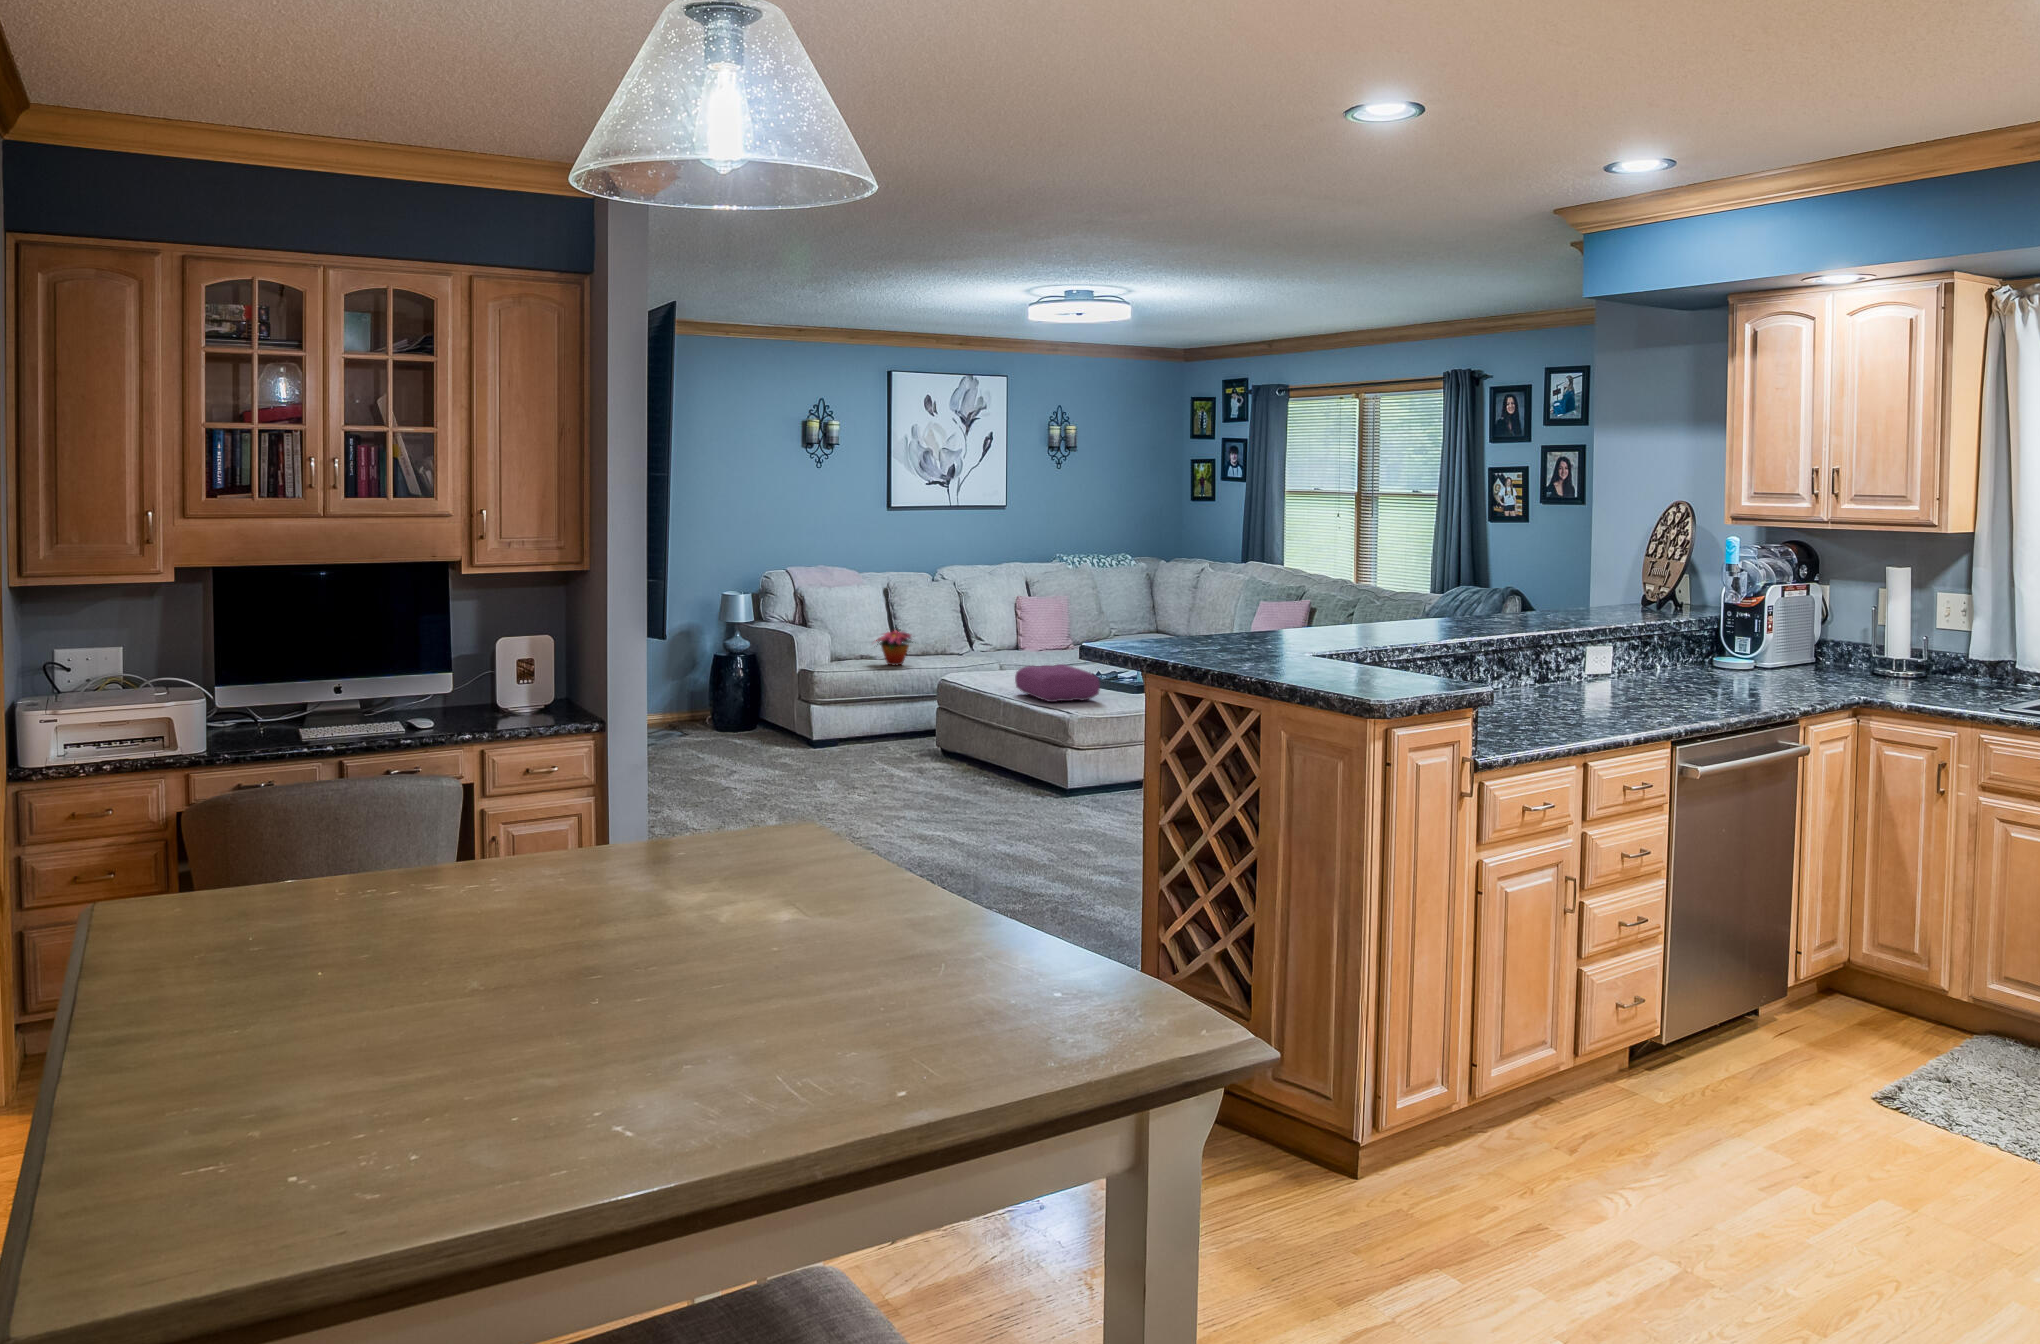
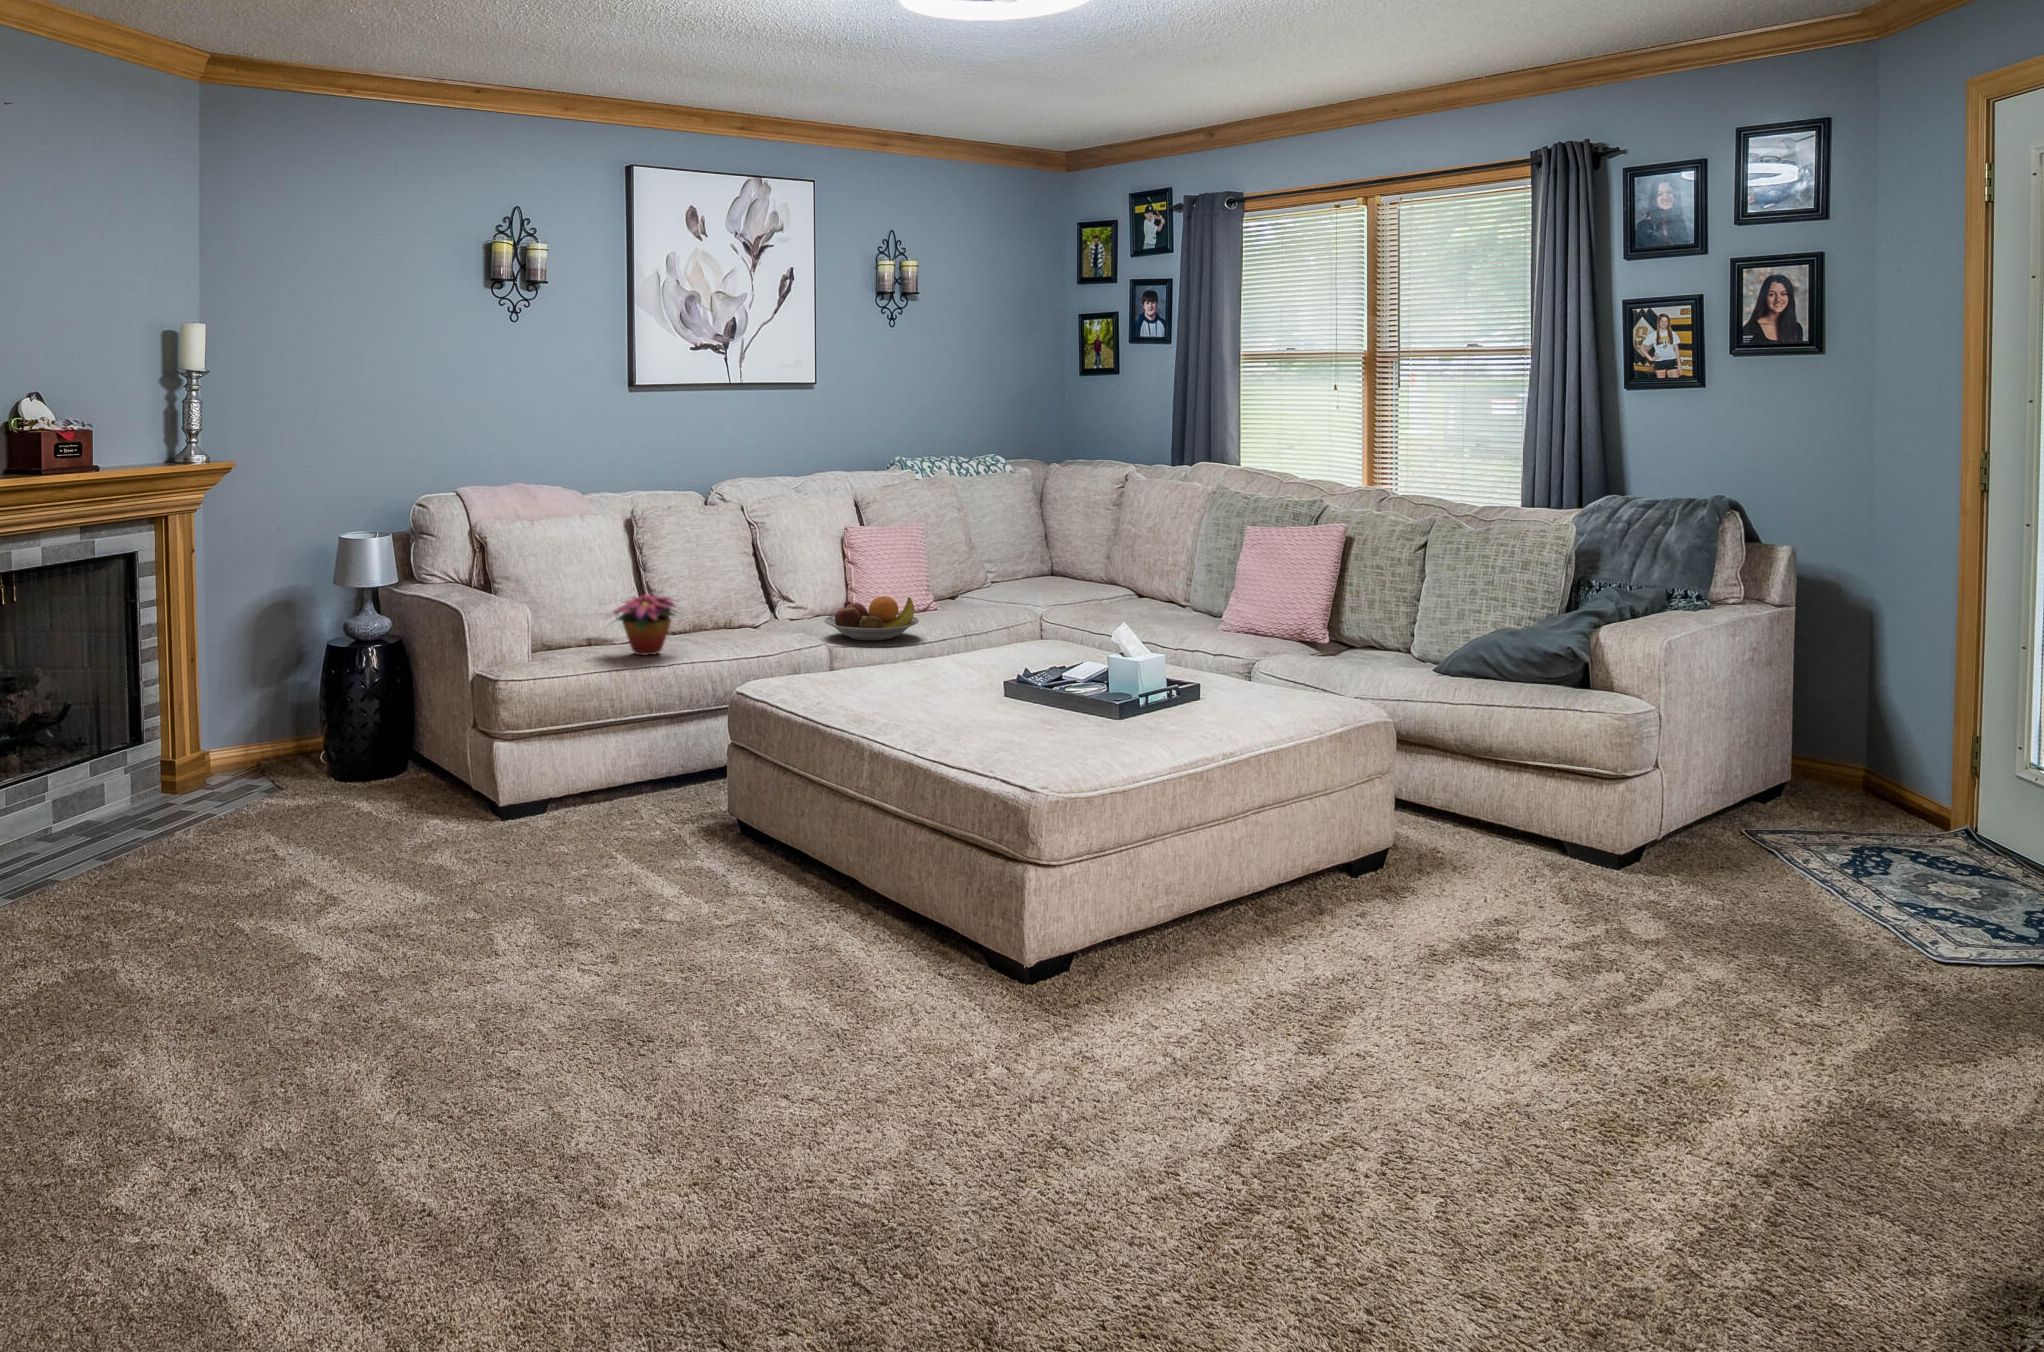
fruit bowl: none [1000,638,1056,663] -> present [824,596,919,641]
pillow: present [1015,664,1100,702] -> none [881,664,1054,749]

